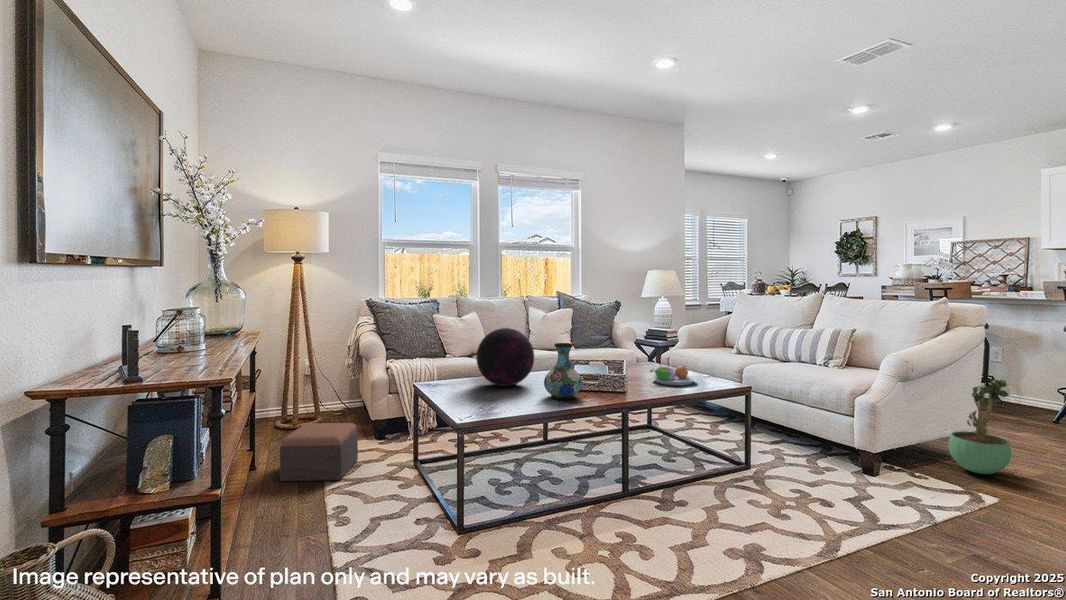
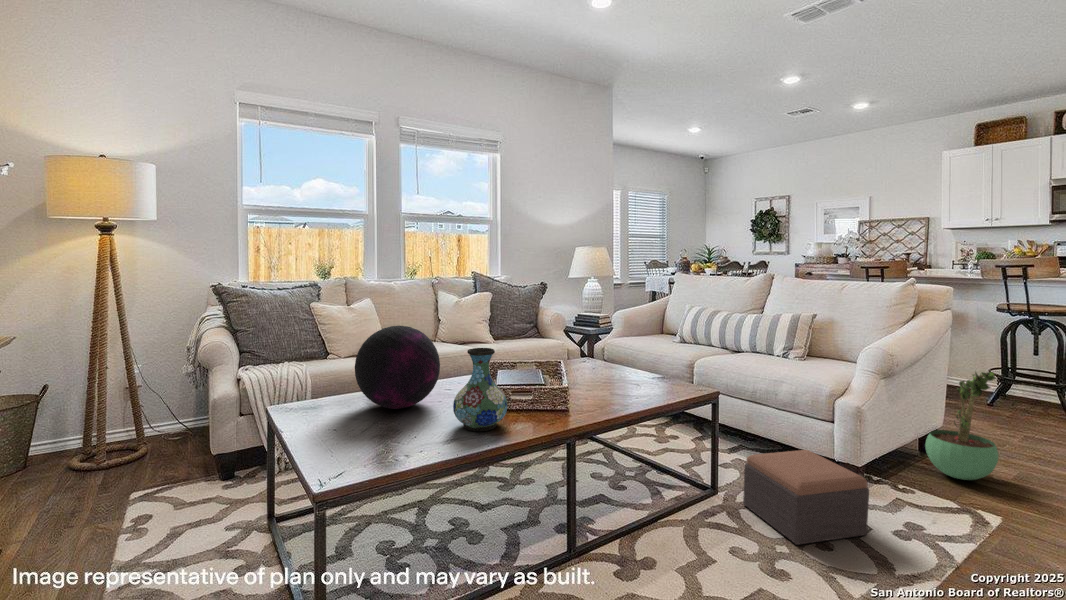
fruit bowl: present [650,364,696,385] -> none [595,365,653,395]
footstool: present [280,423,358,481] -> present [743,450,869,545]

